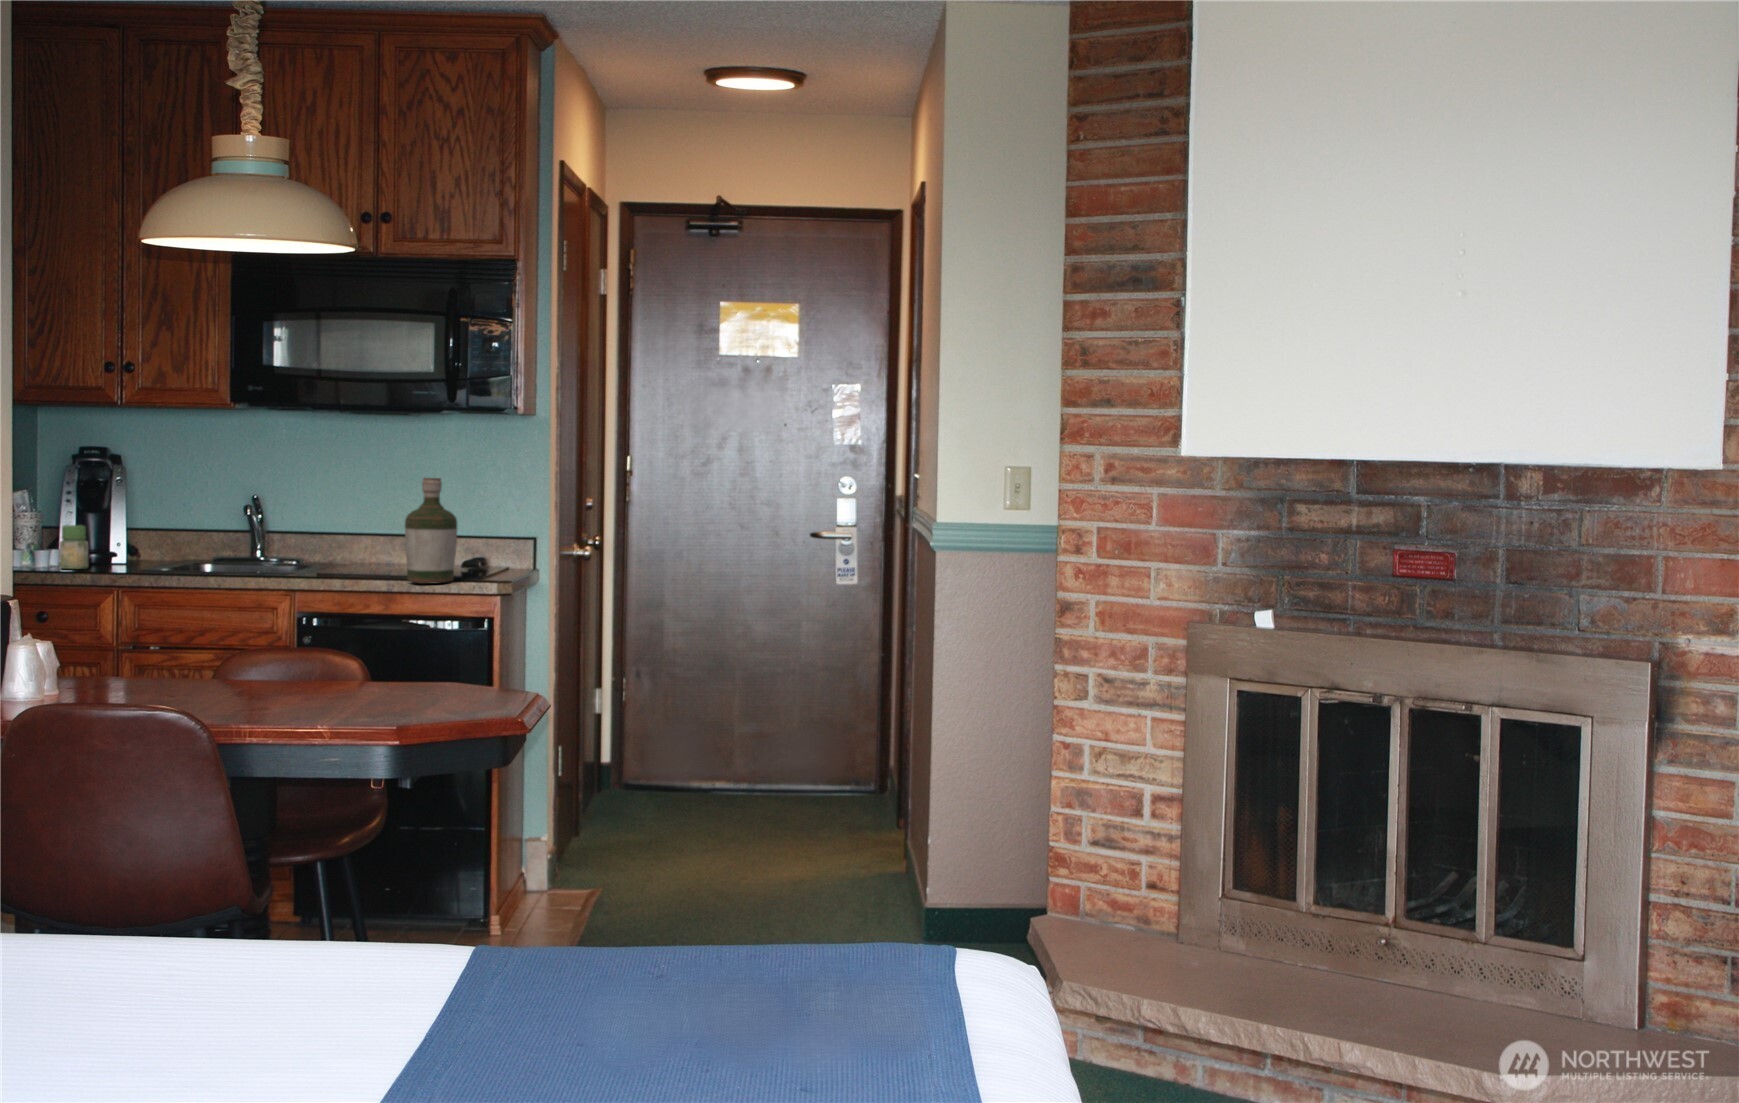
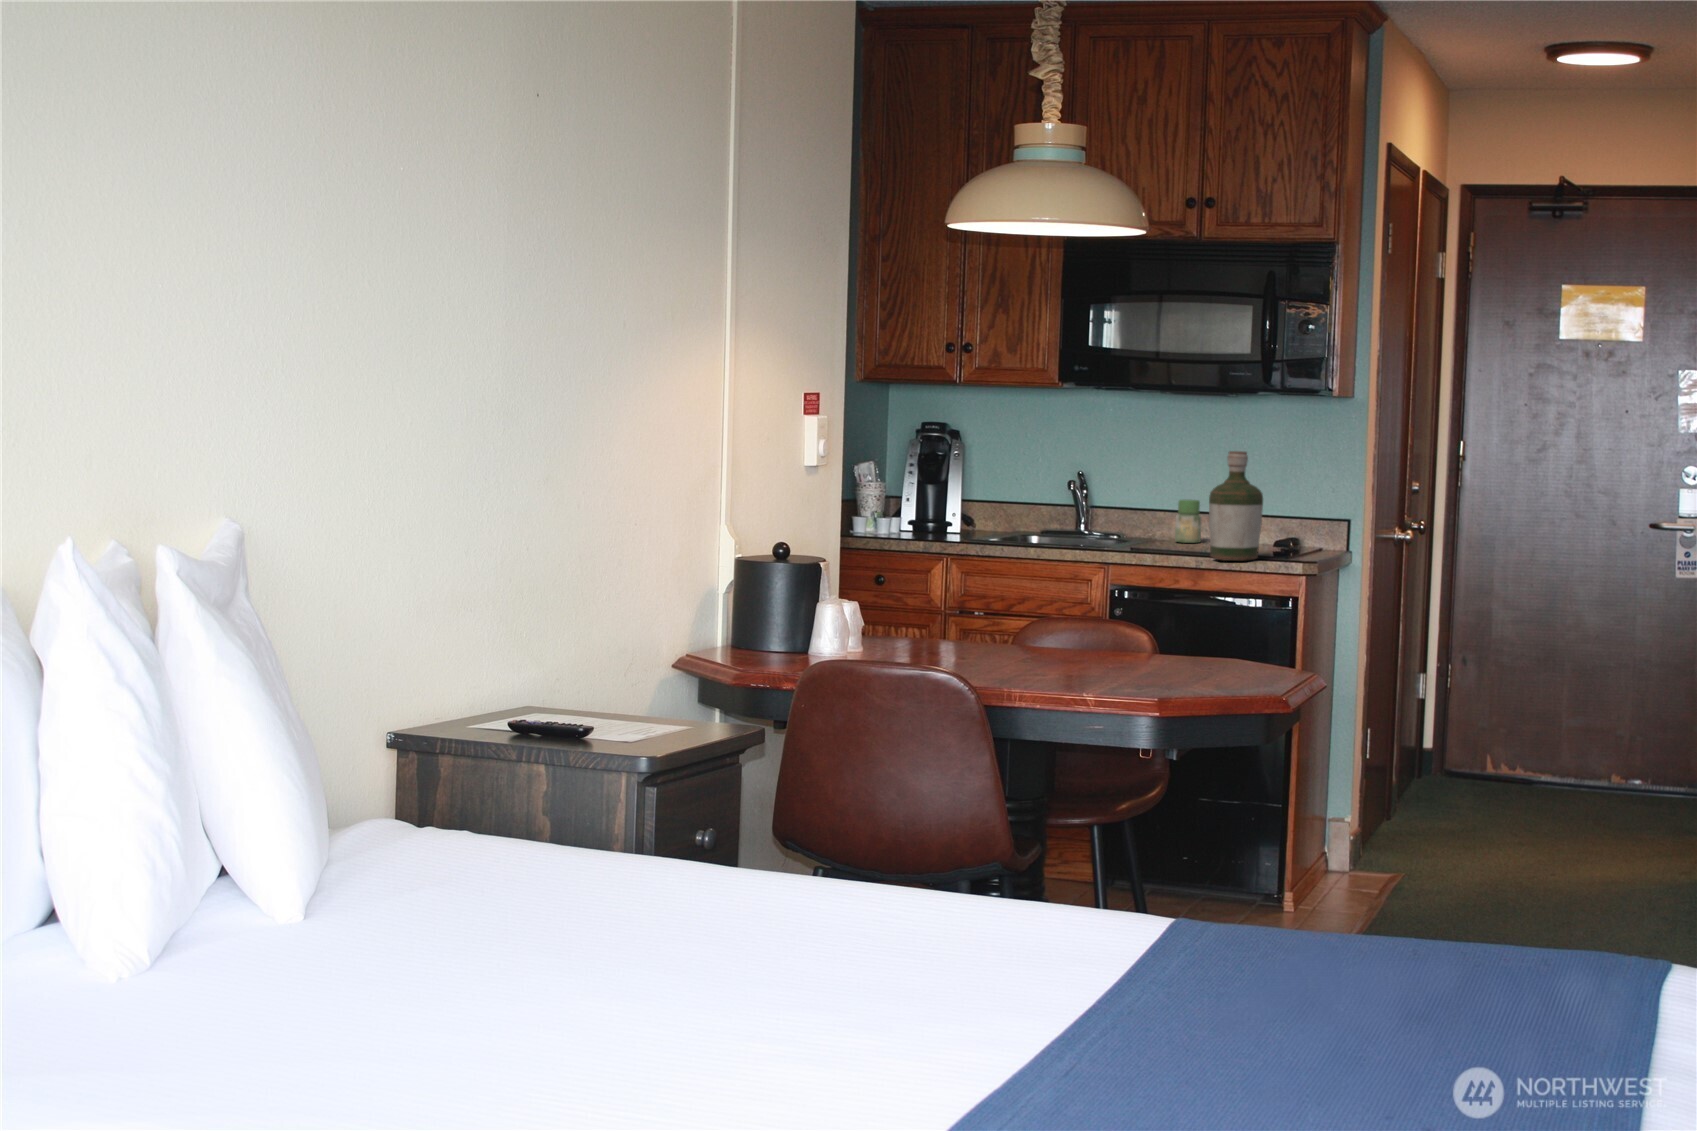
jar: present [59,525,88,569] -> present [1175,500,1202,543]

